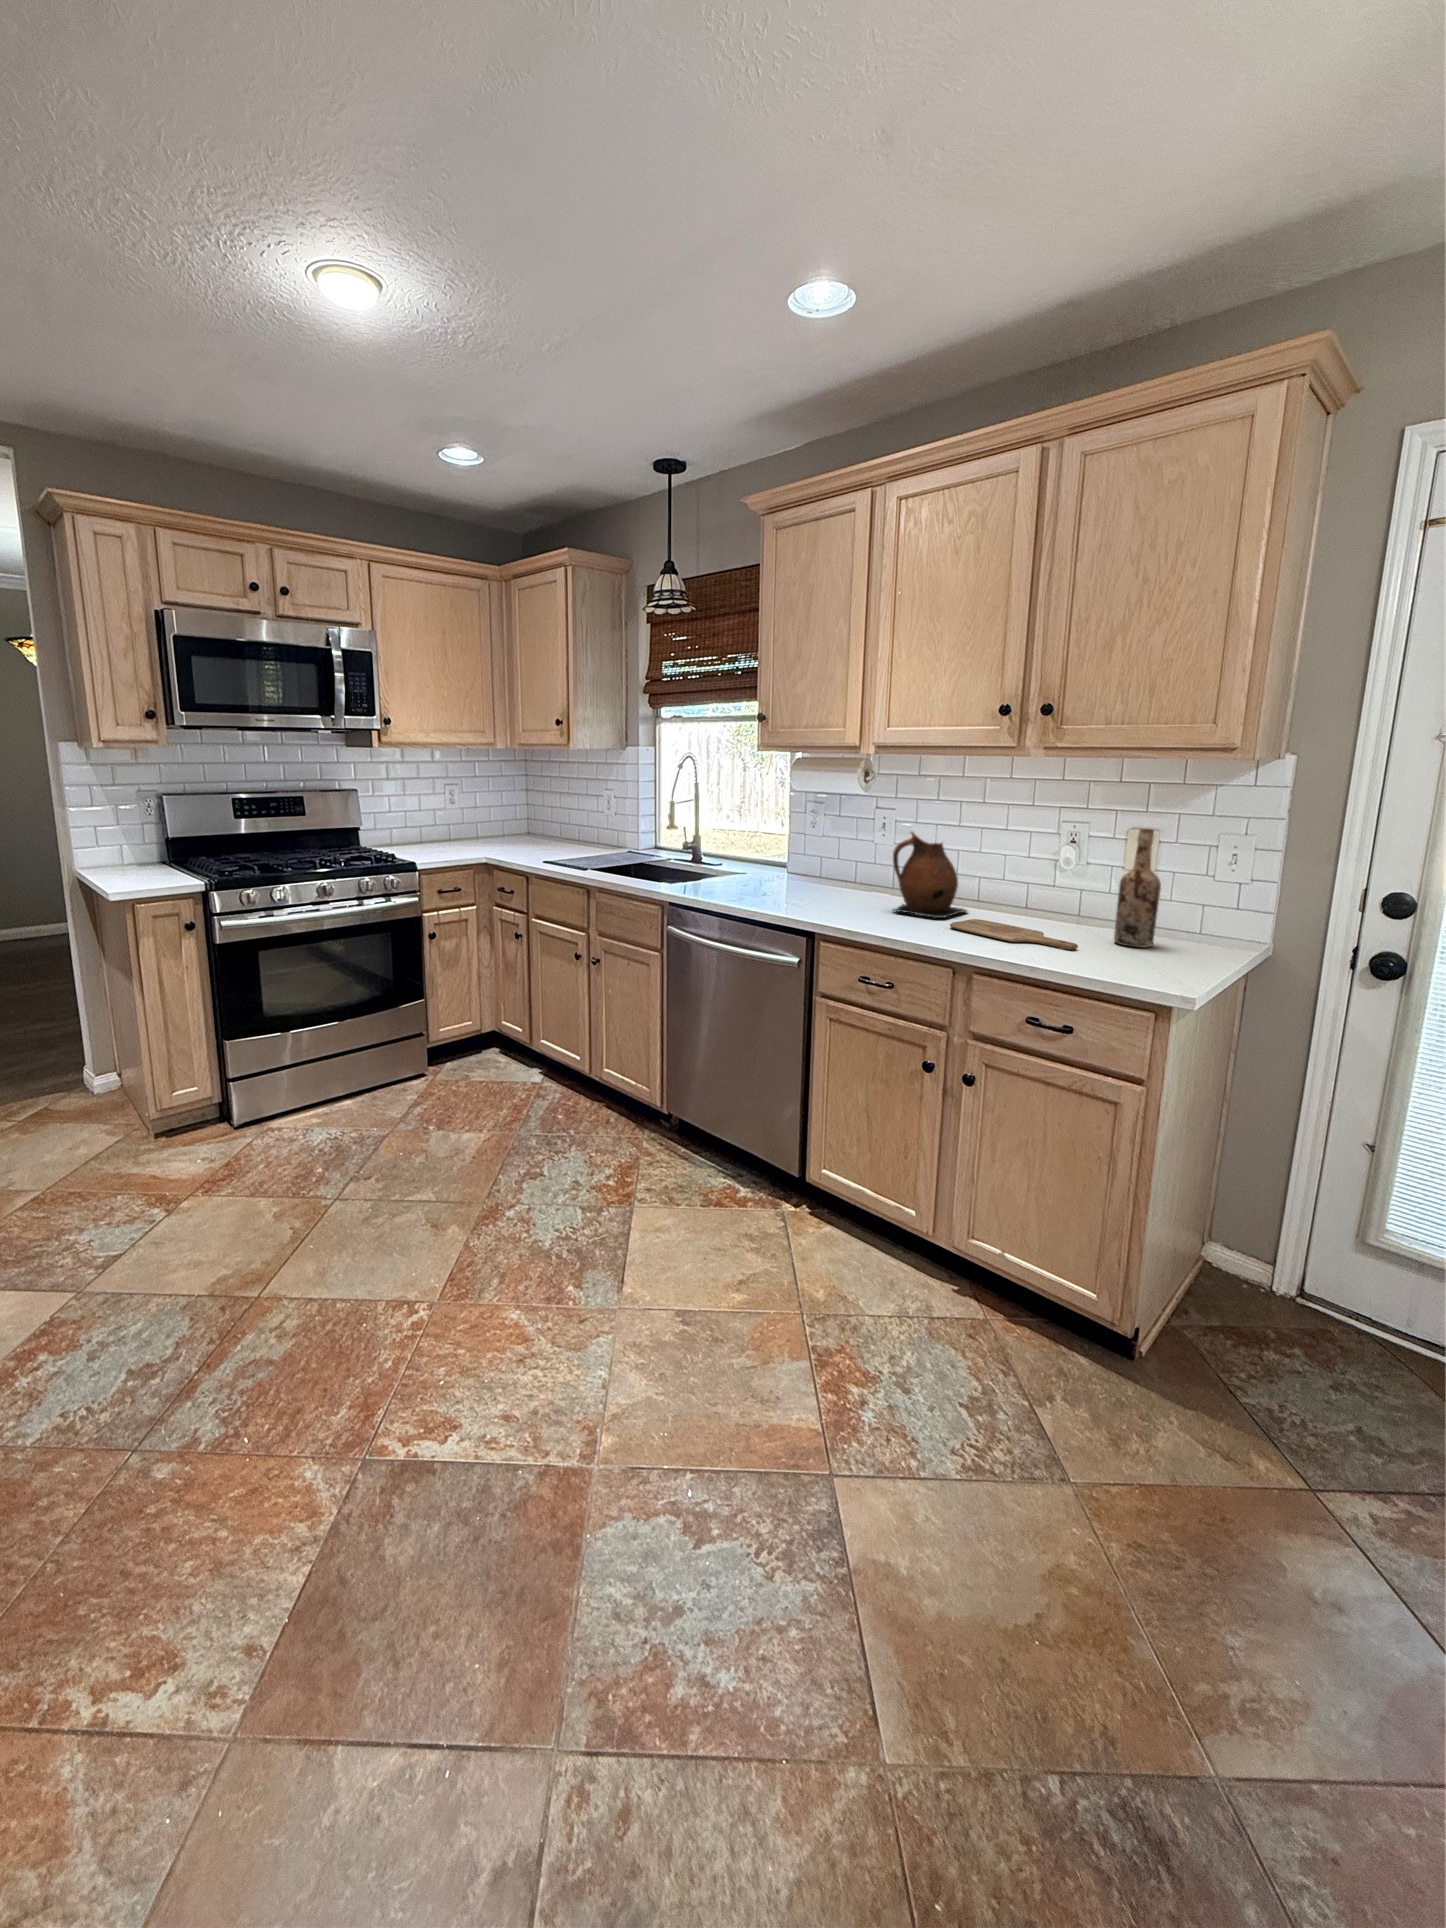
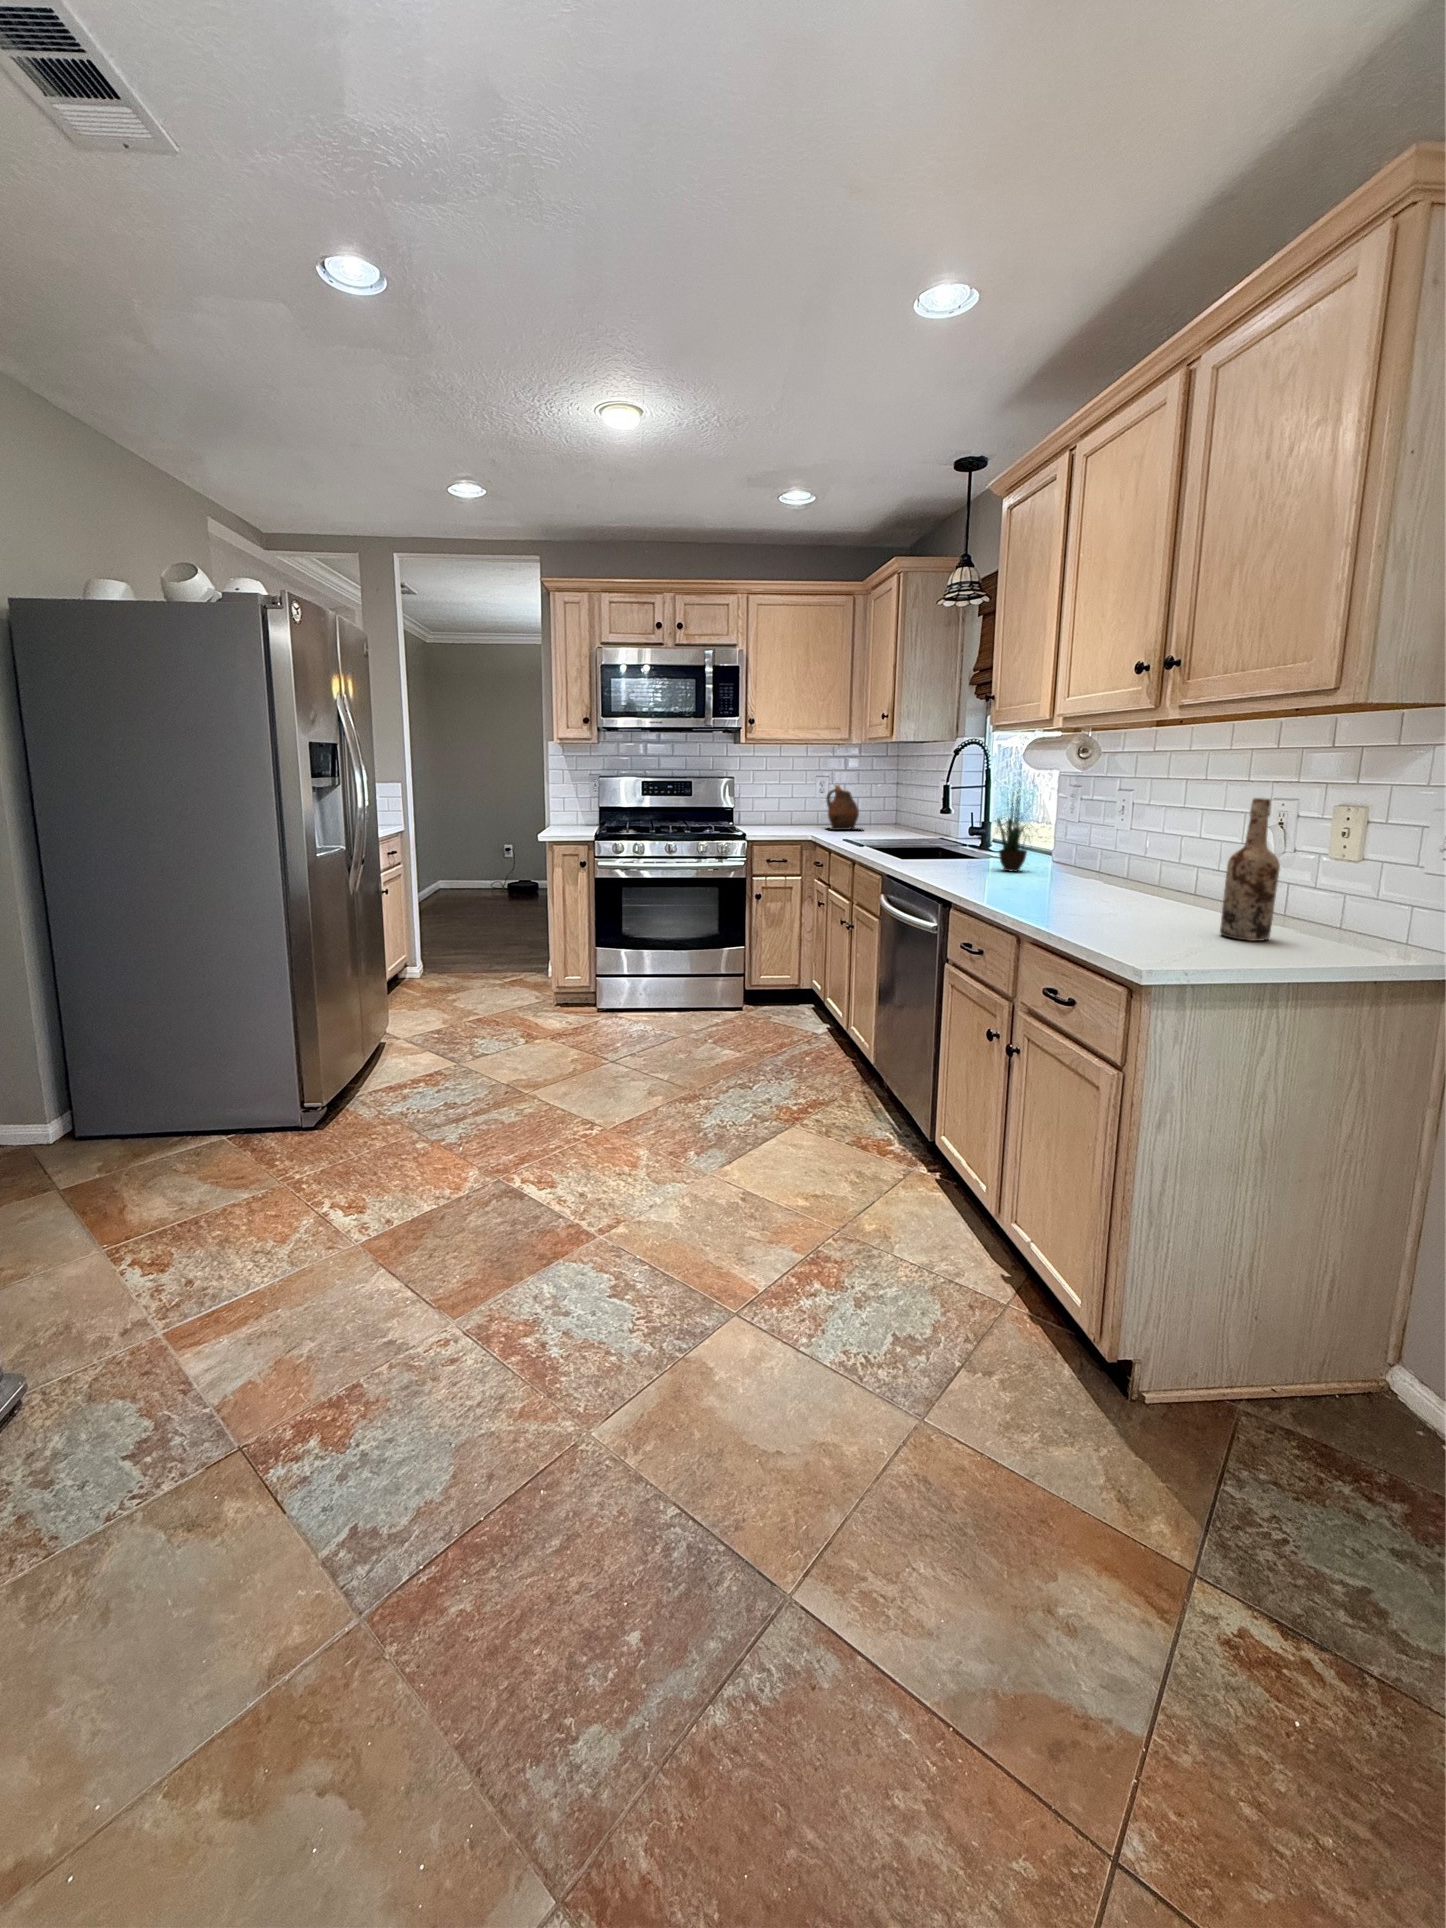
potted plant: none [771,792,819,890] -> present [997,789,1027,872]
ceramic pitcher: present [893,832,967,918] -> present [826,785,862,830]
cutting board: present [950,919,1078,950] -> none [1062,900,1149,930]

